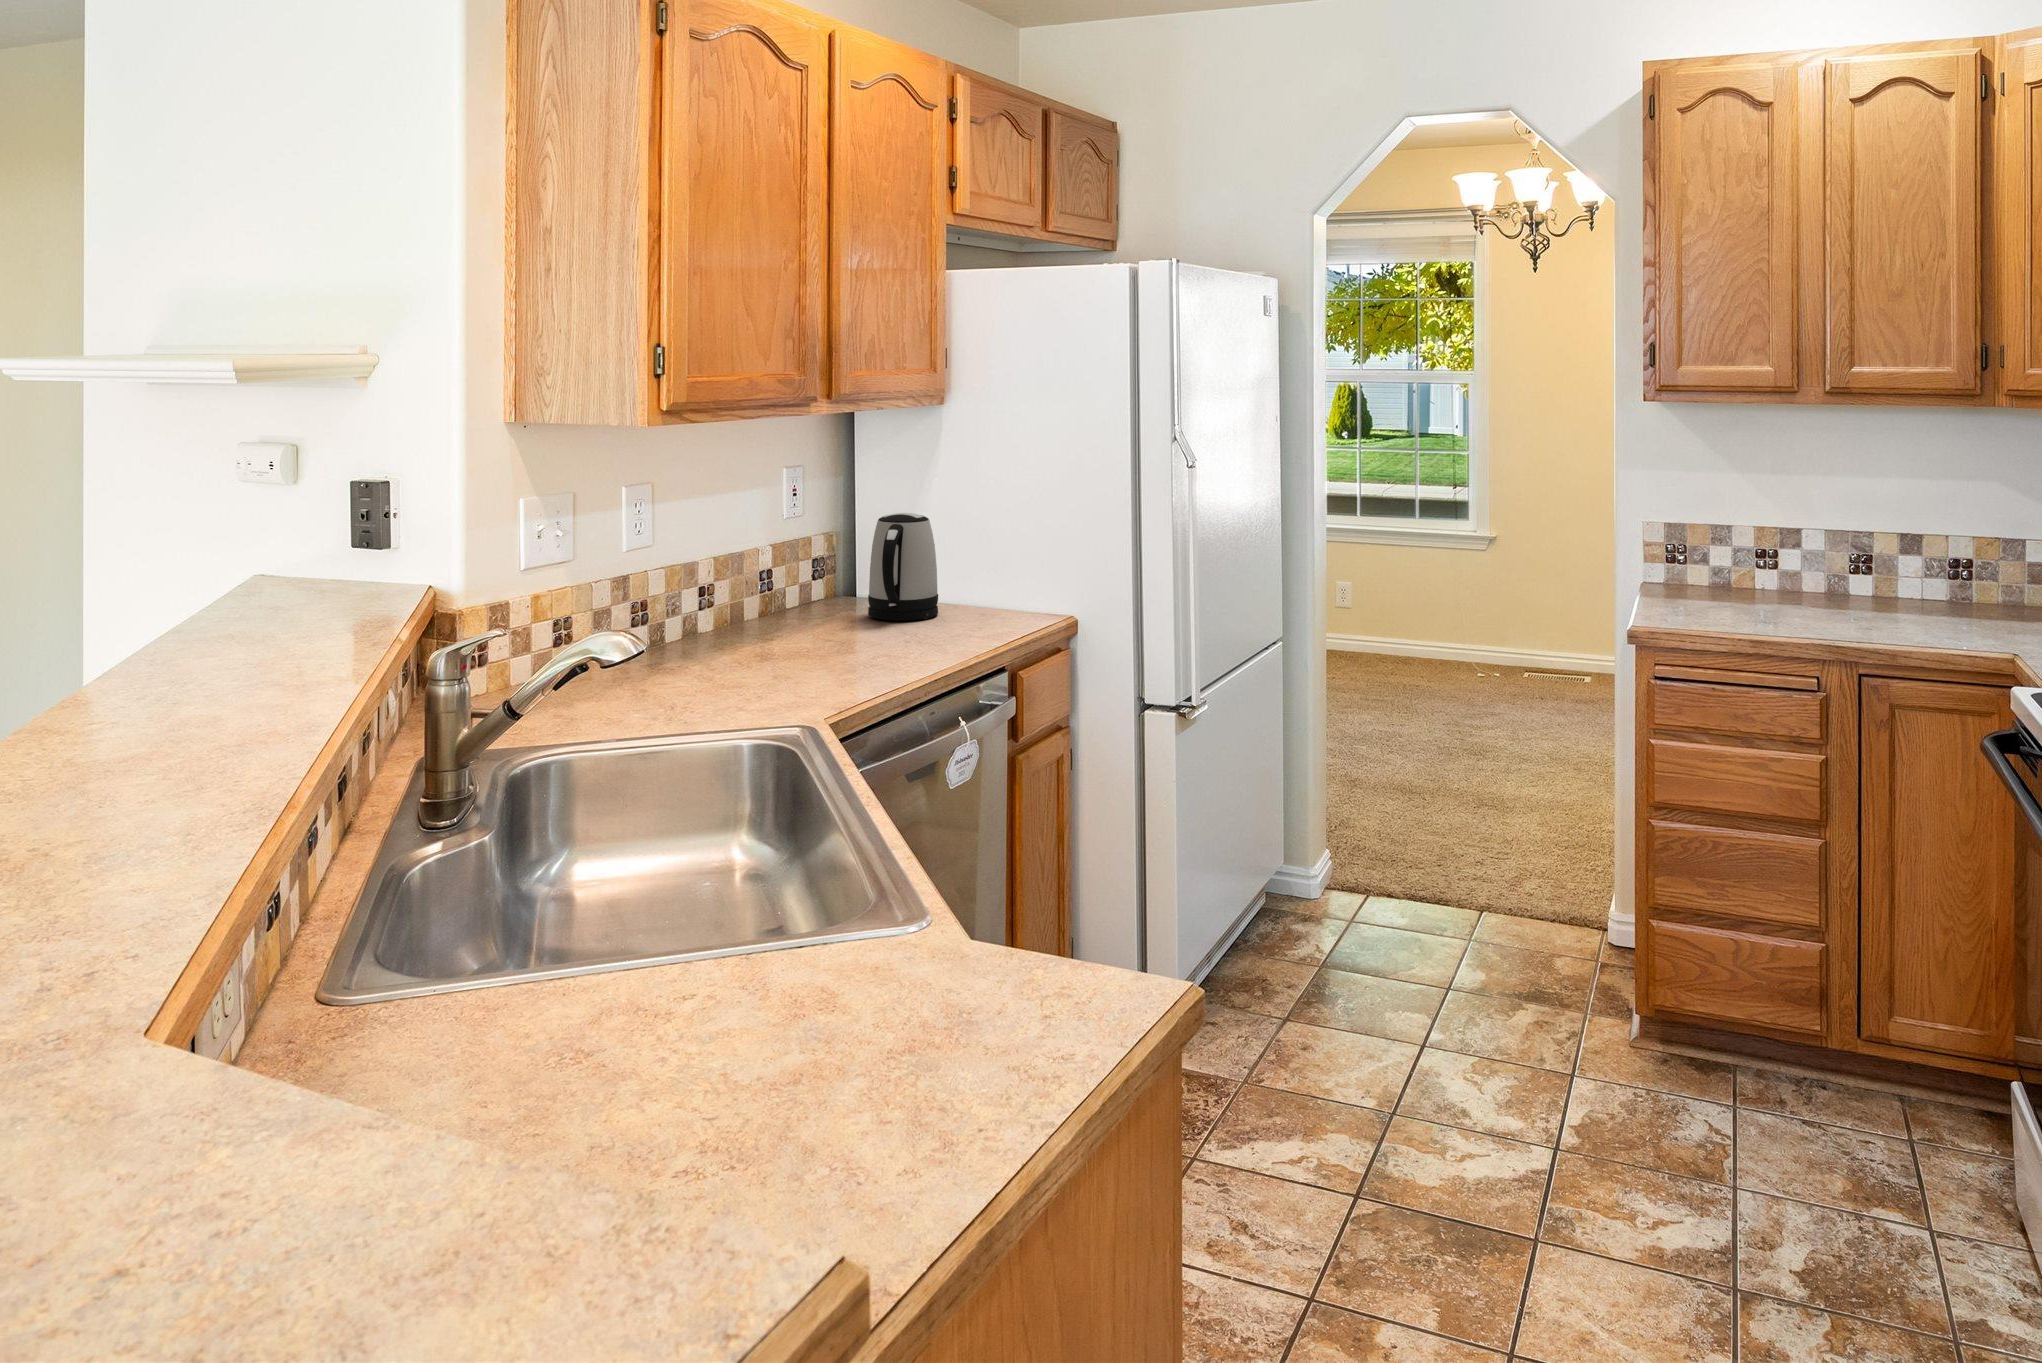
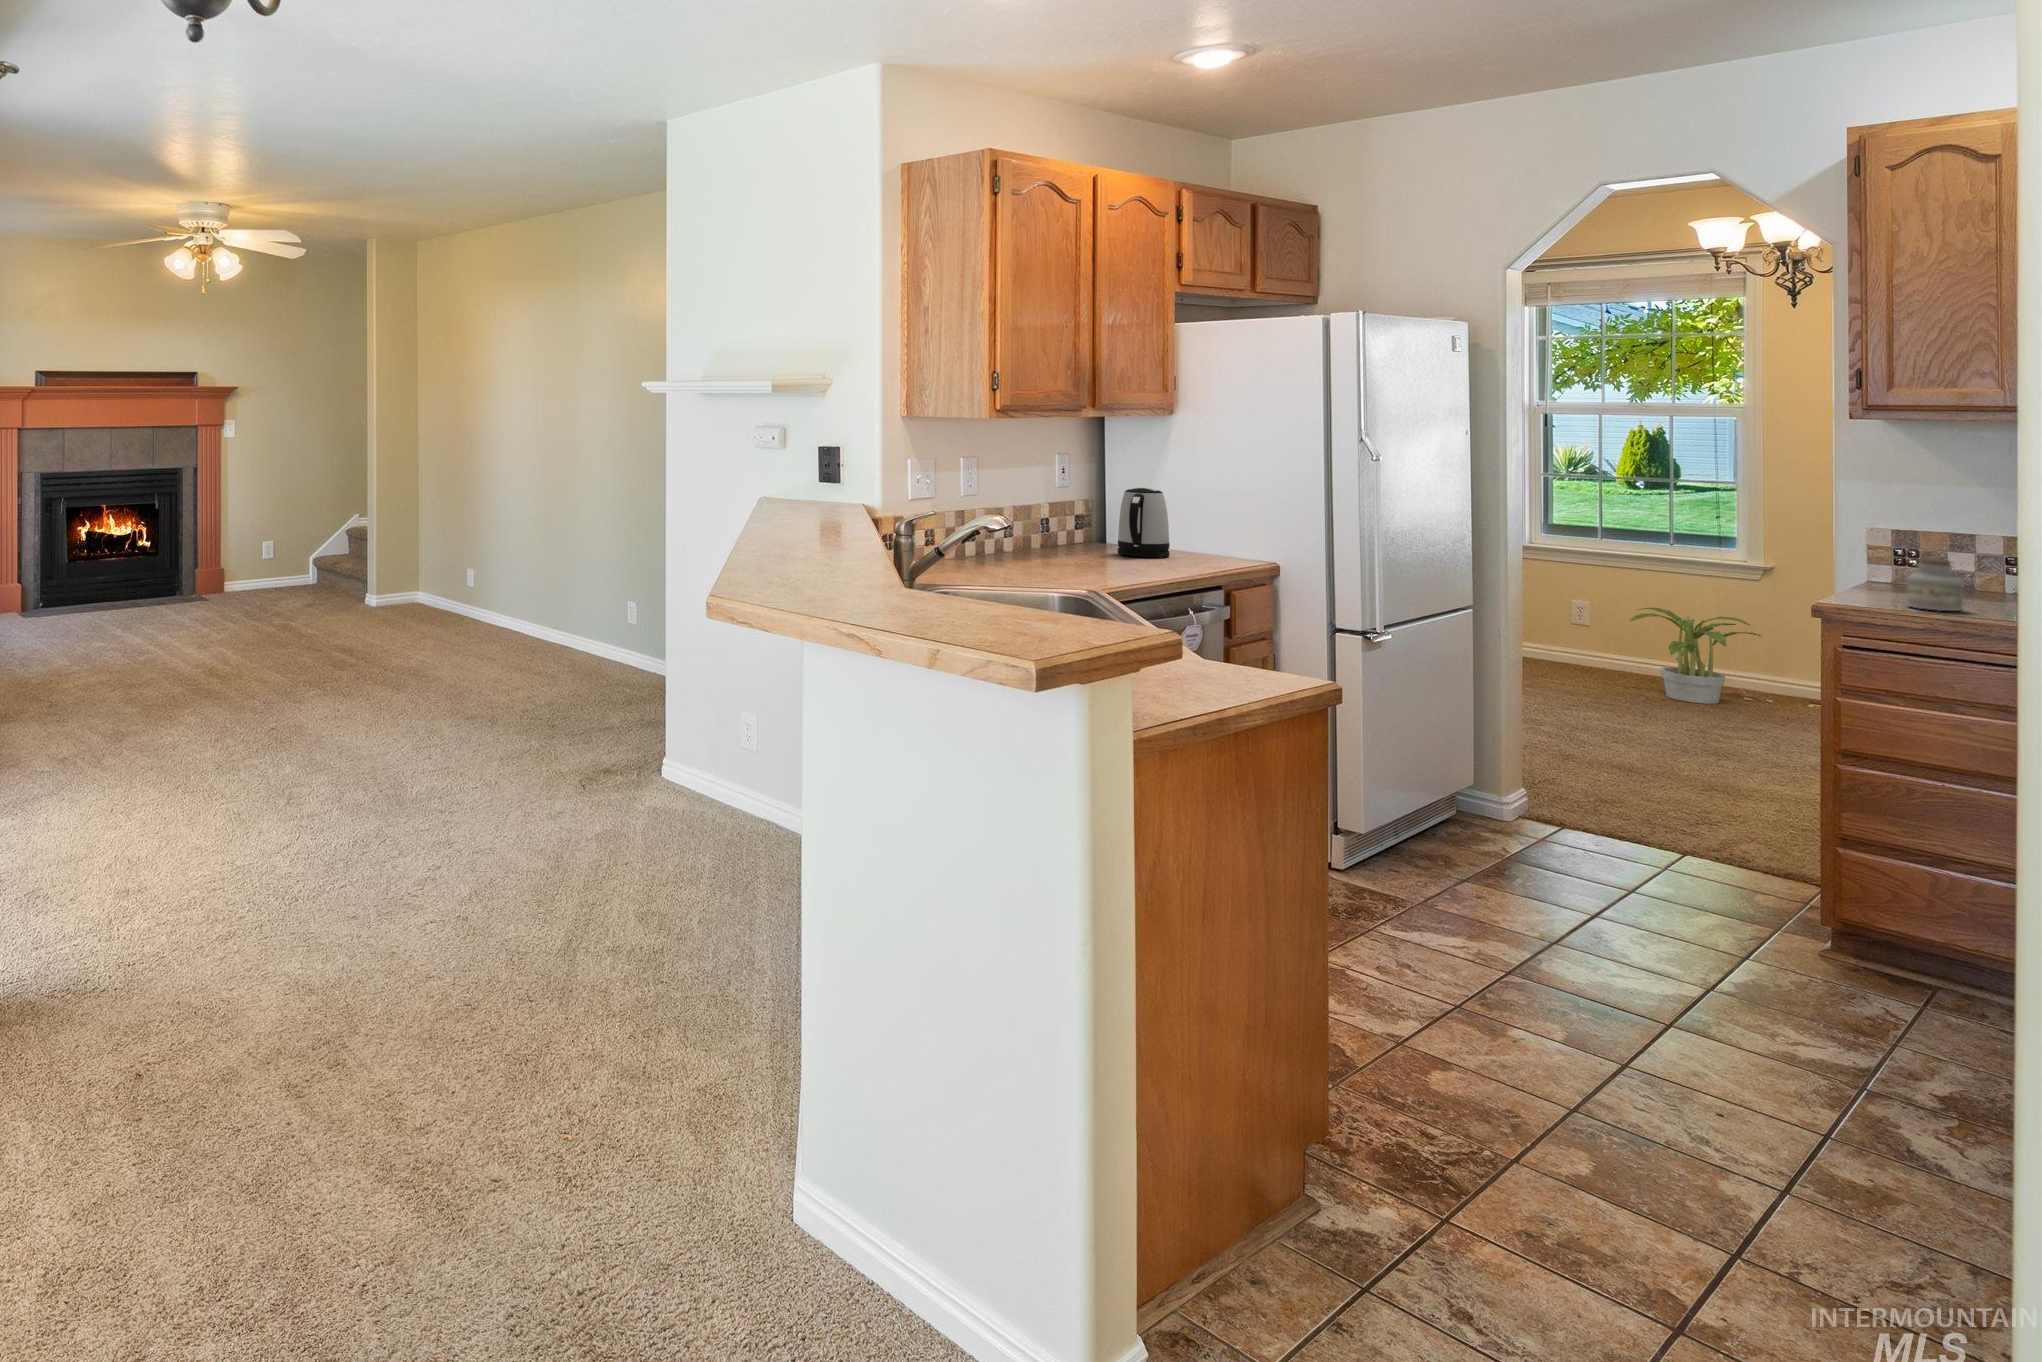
jar: none [1705,565,1752,628] -> present [1907,558,1963,611]
potted plant: none [1392,583,1498,682] -> present [1630,607,1762,704]

